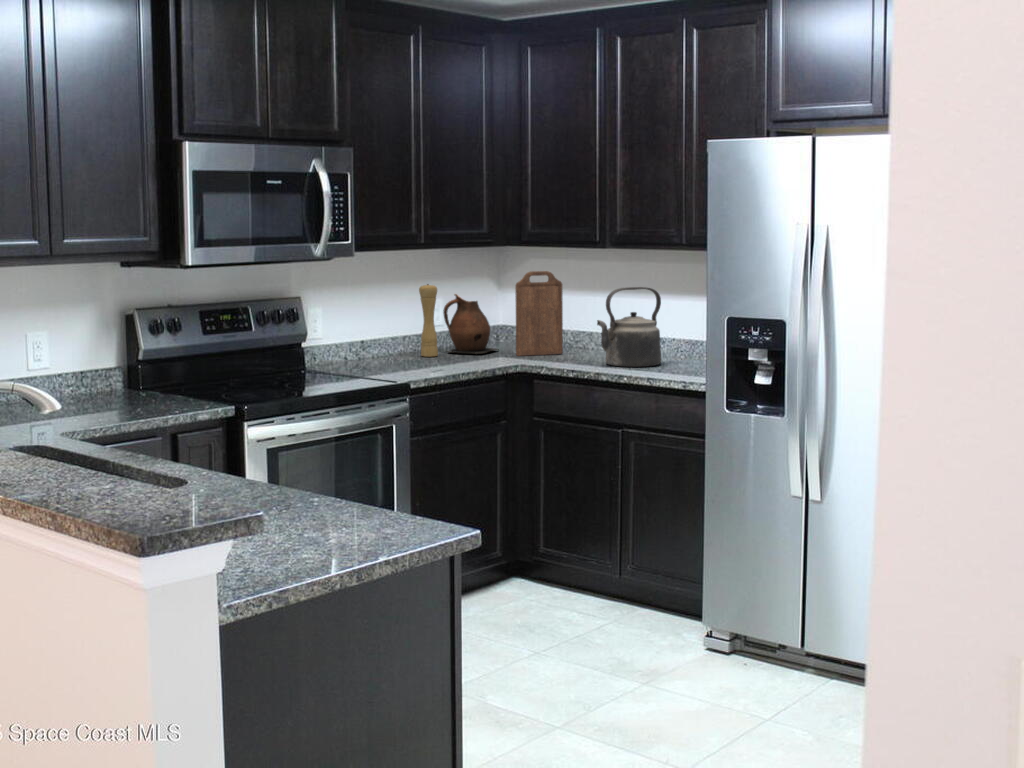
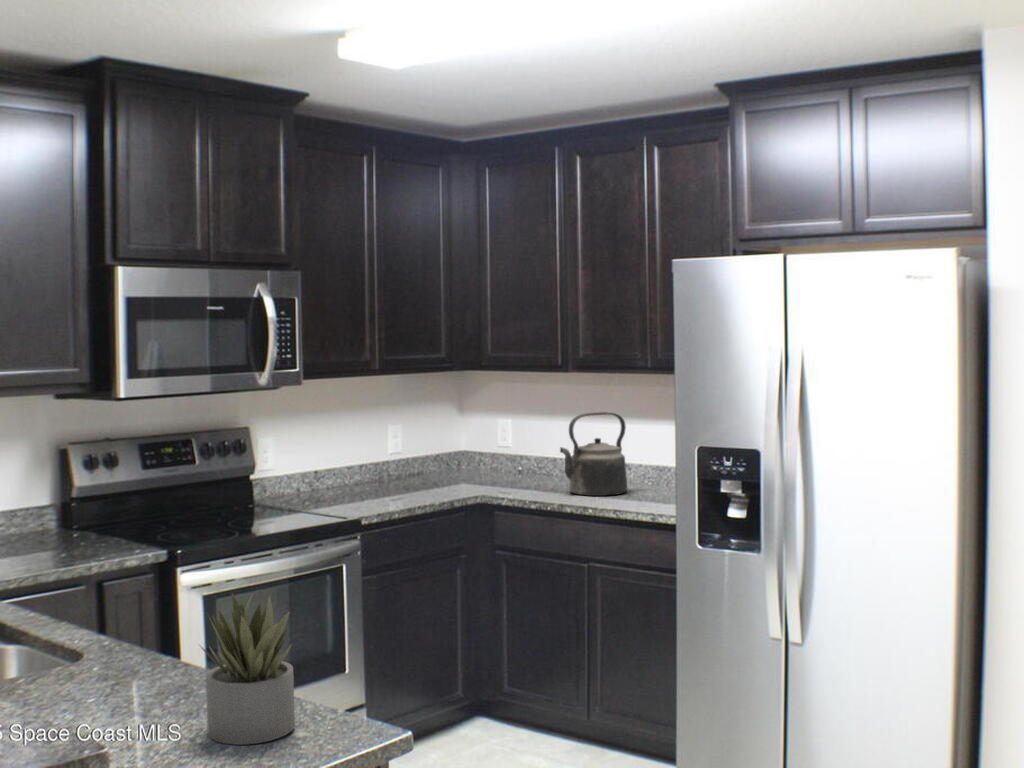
cutting board: present [515,271,563,356] -> none [476,396,525,484]
pepper mill: present [419,284,438,357] -> none [376,411,396,486]
ceramic pitcher: present [443,294,497,354] -> none [402,420,460,483]
succulent plant: none [304,418,381,536] -> present [202,594,295,745]

